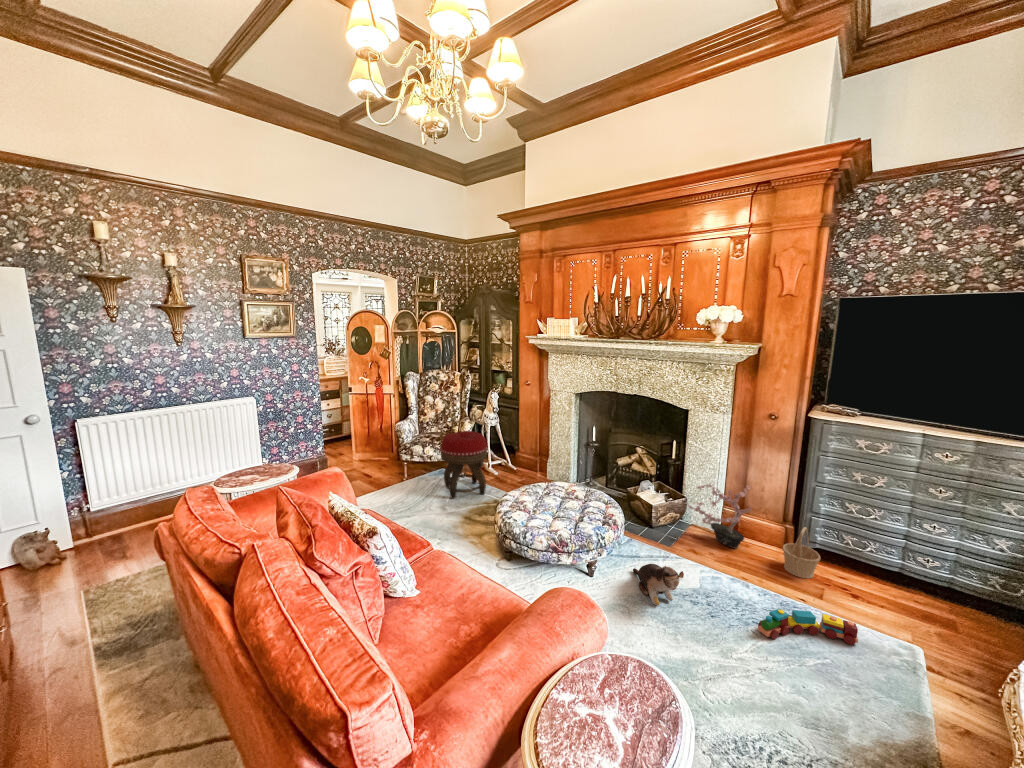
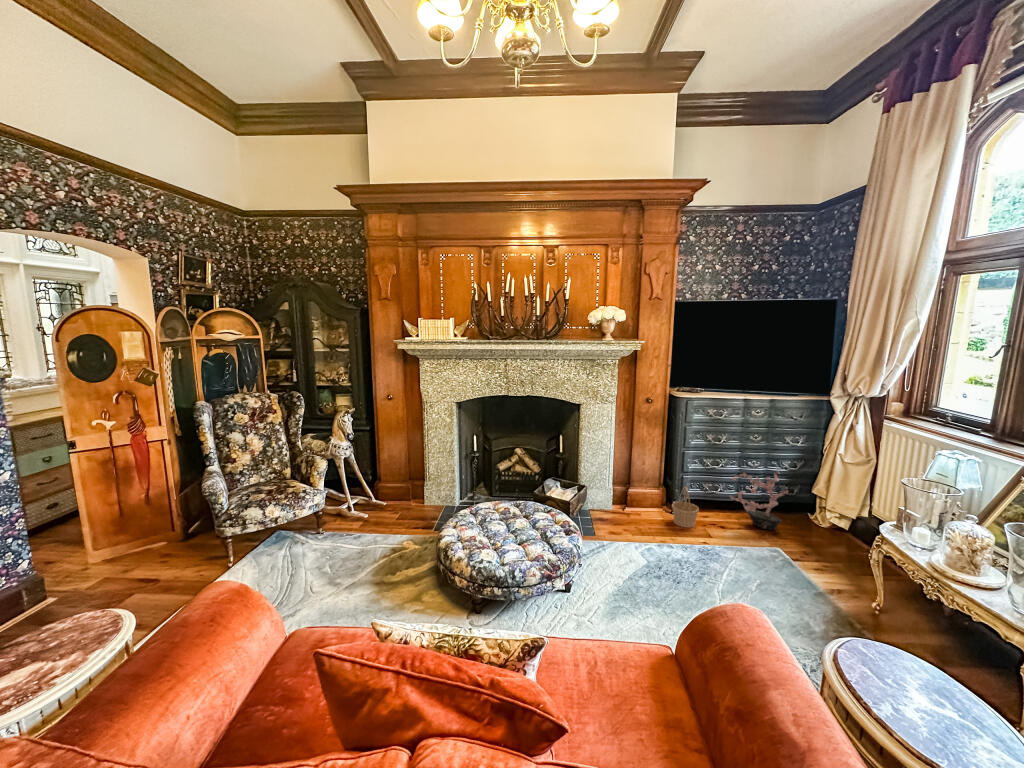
footstool: present [440,431,487,499] -> none [300,469,372,567]
potted plant: present [688,484,752,548] -> present [730,471,788,530]
plush toy: present [633,564,684,605] -> none [593,551,664,593]
toy train: present [758,609,858,645] -> none [709,547,759,581]

